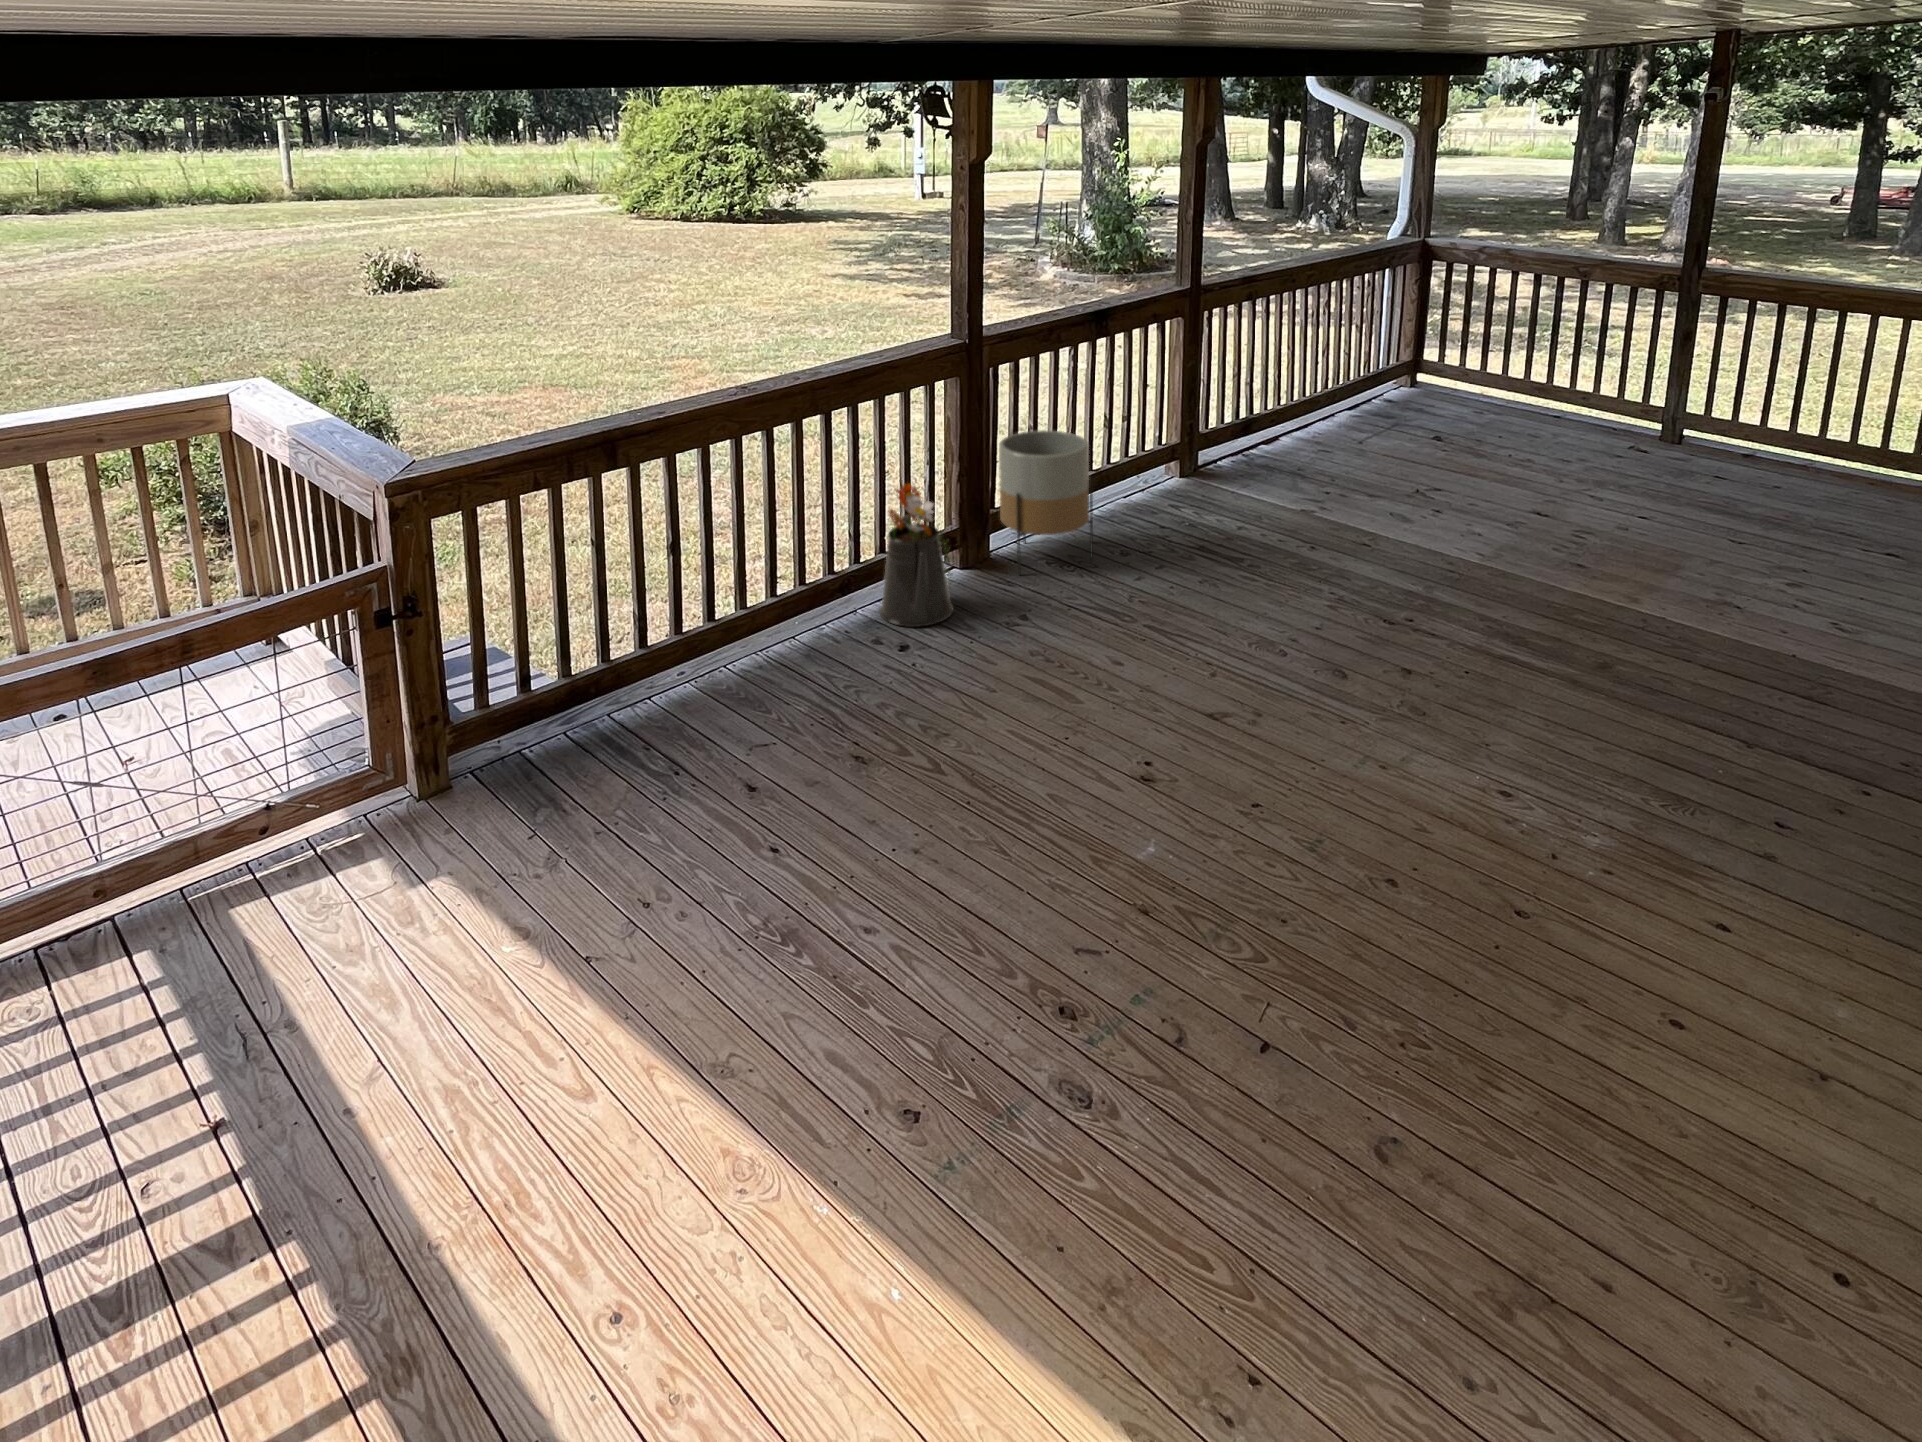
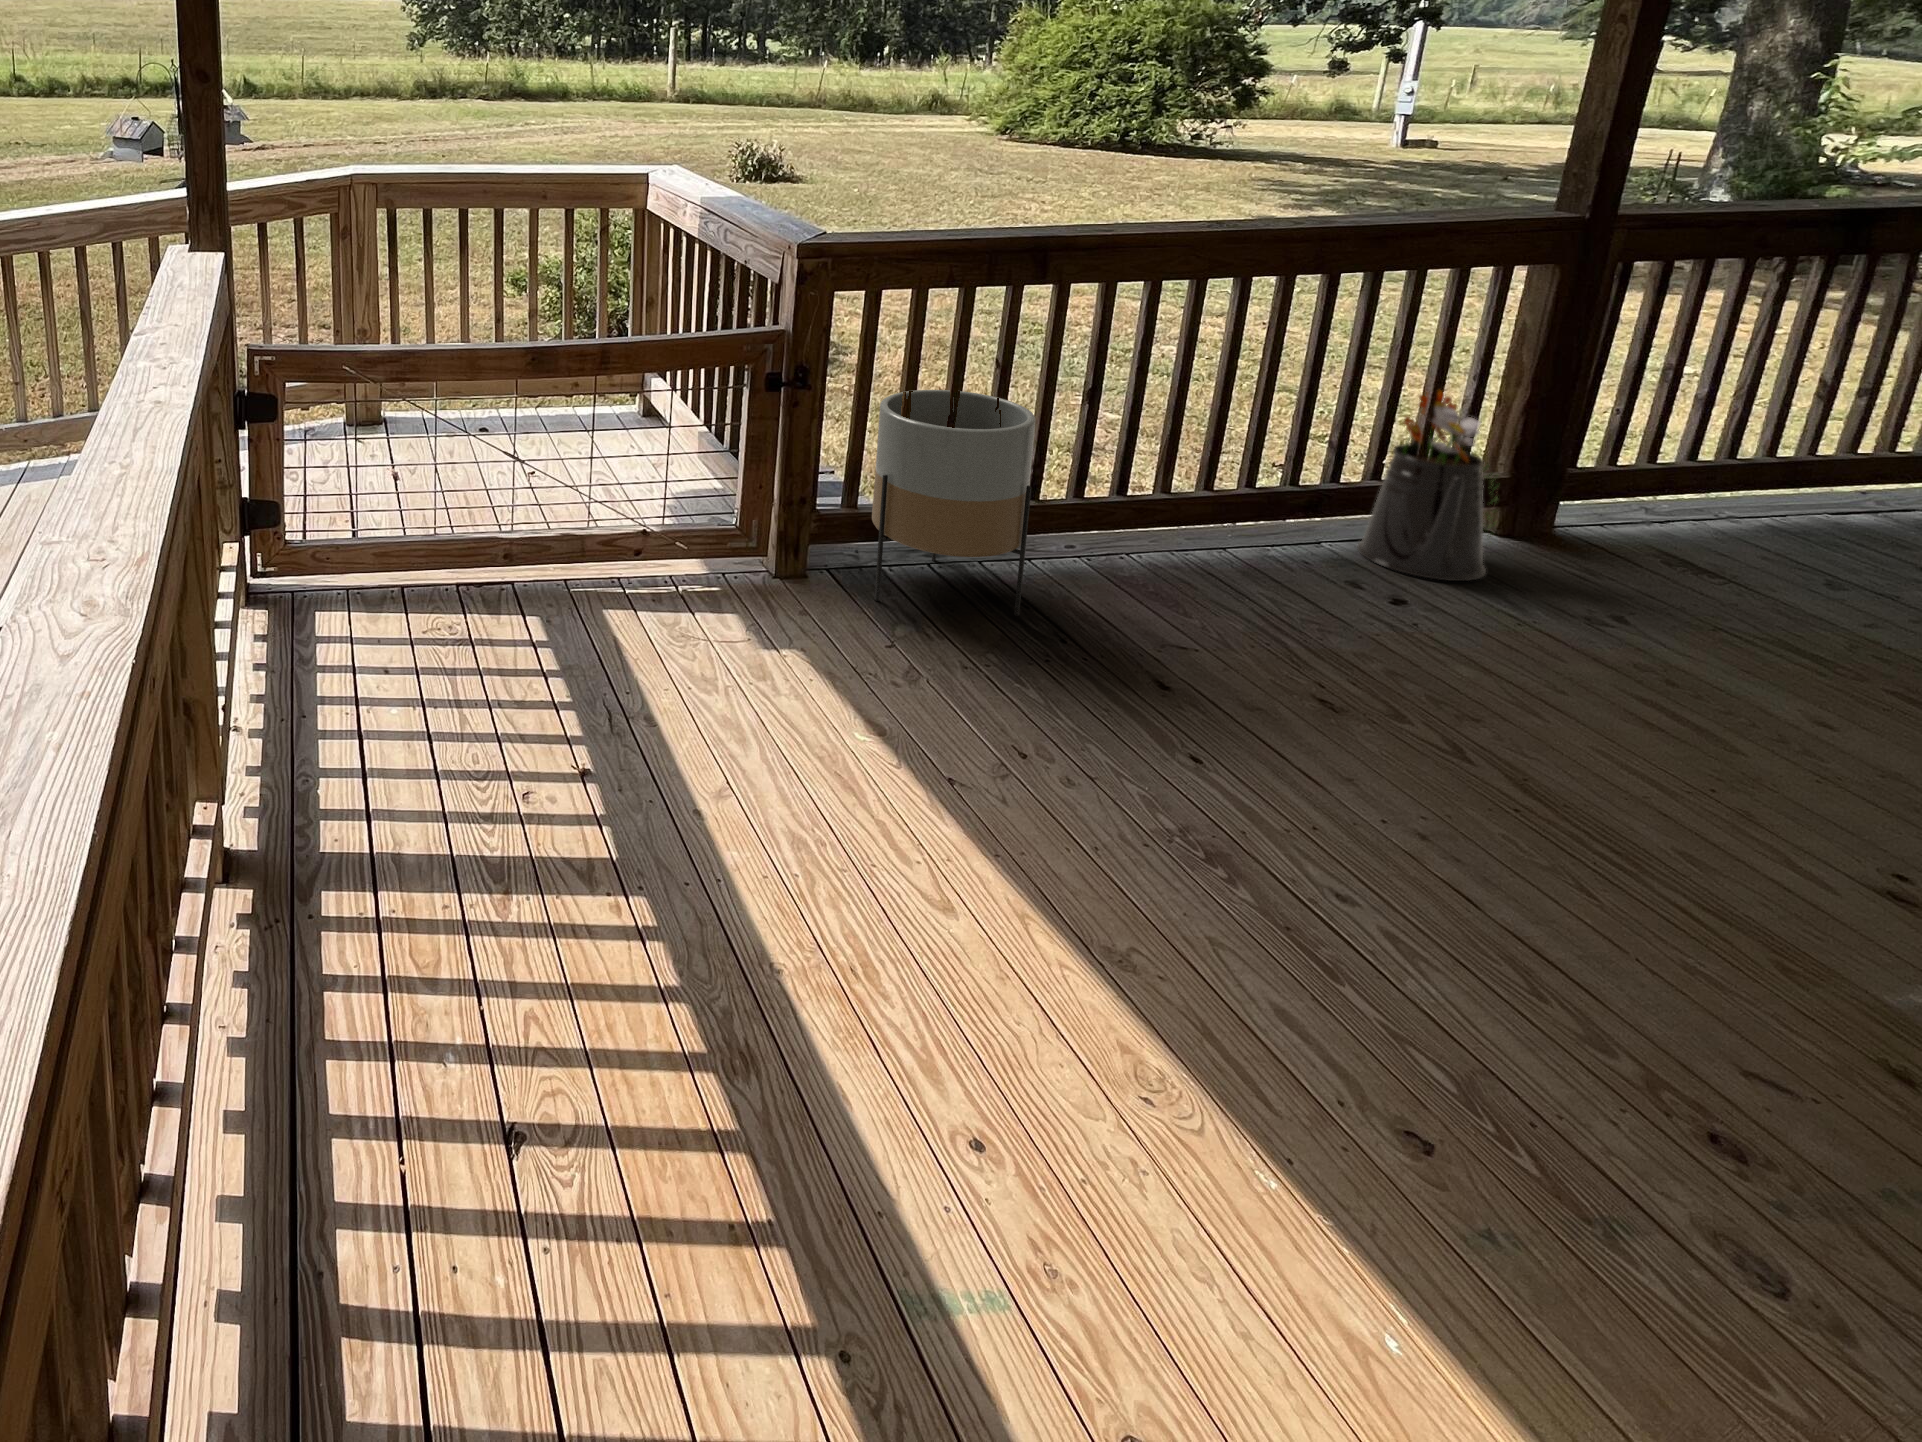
planter: present [999,430,1093,575] -> present [872,390,1036,616]

